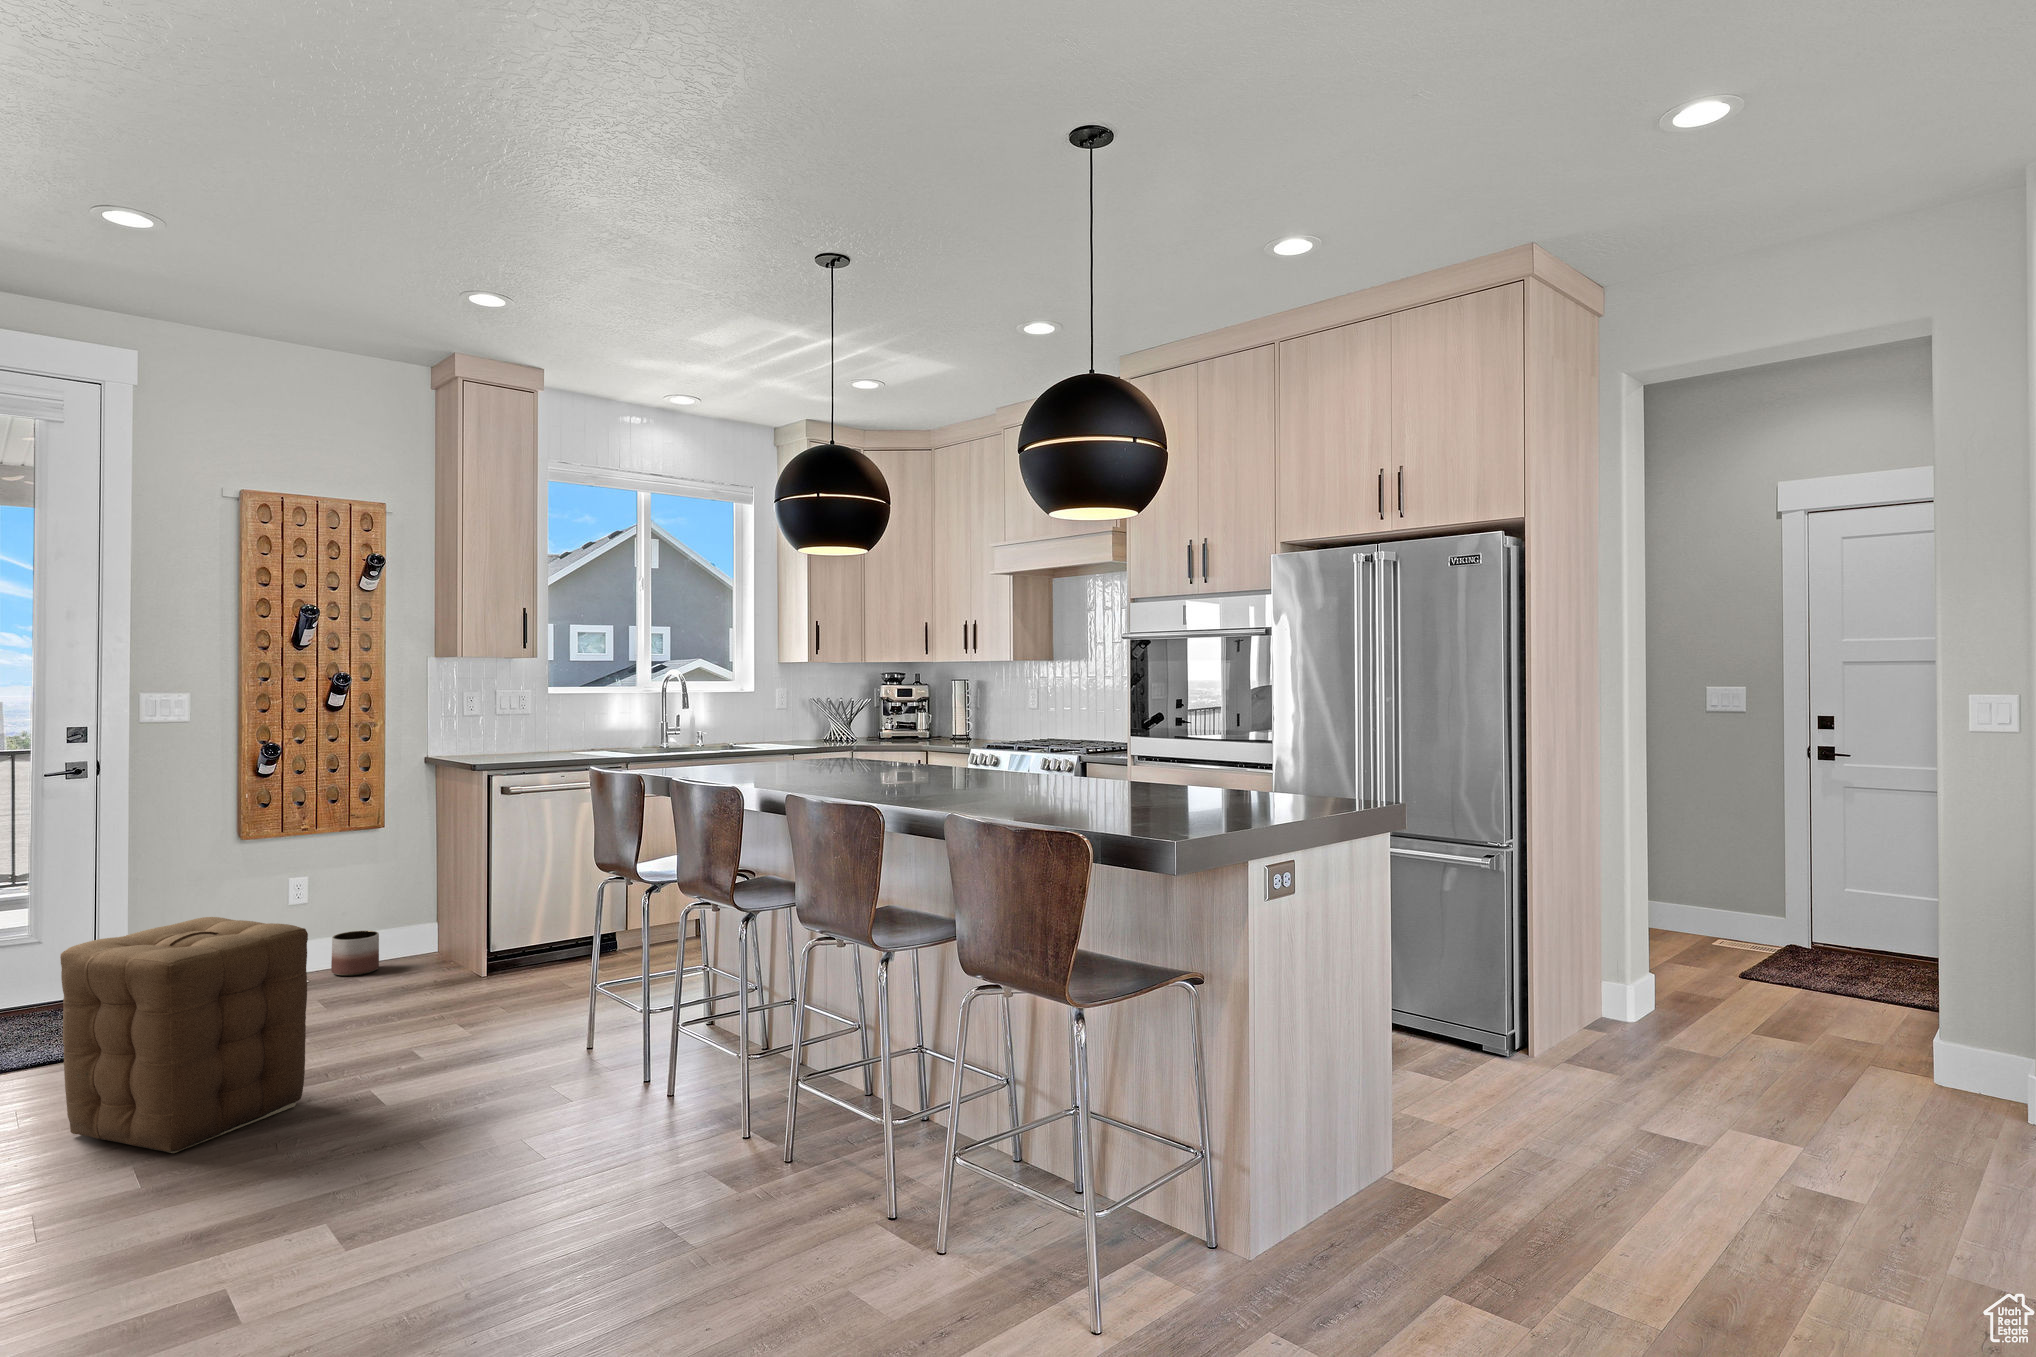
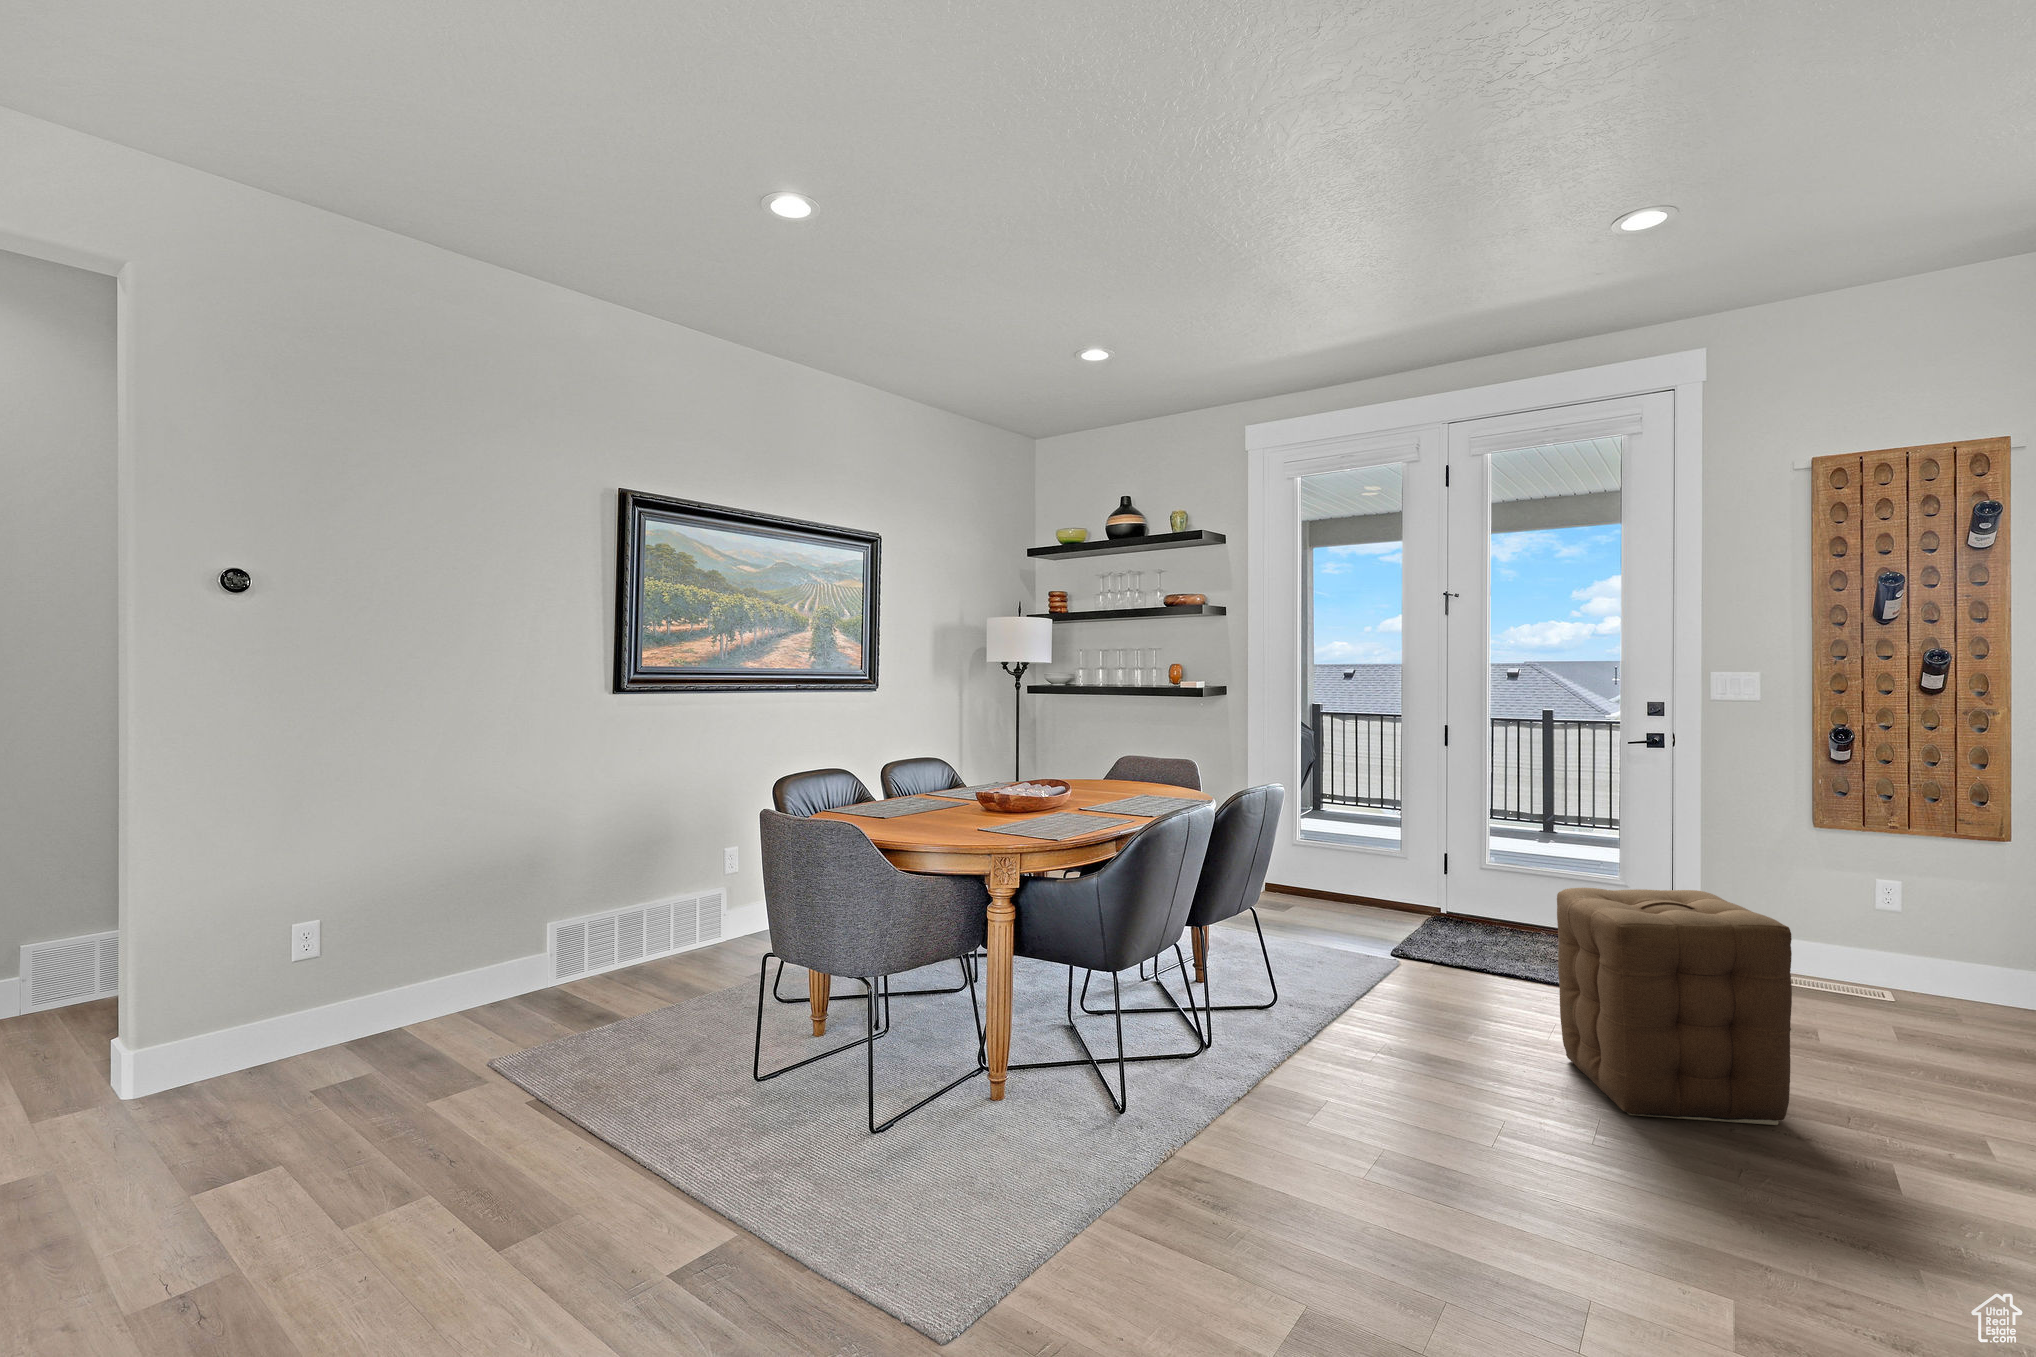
planter: present [331,931,379,976] -> none [1928,954,1997,1012]

